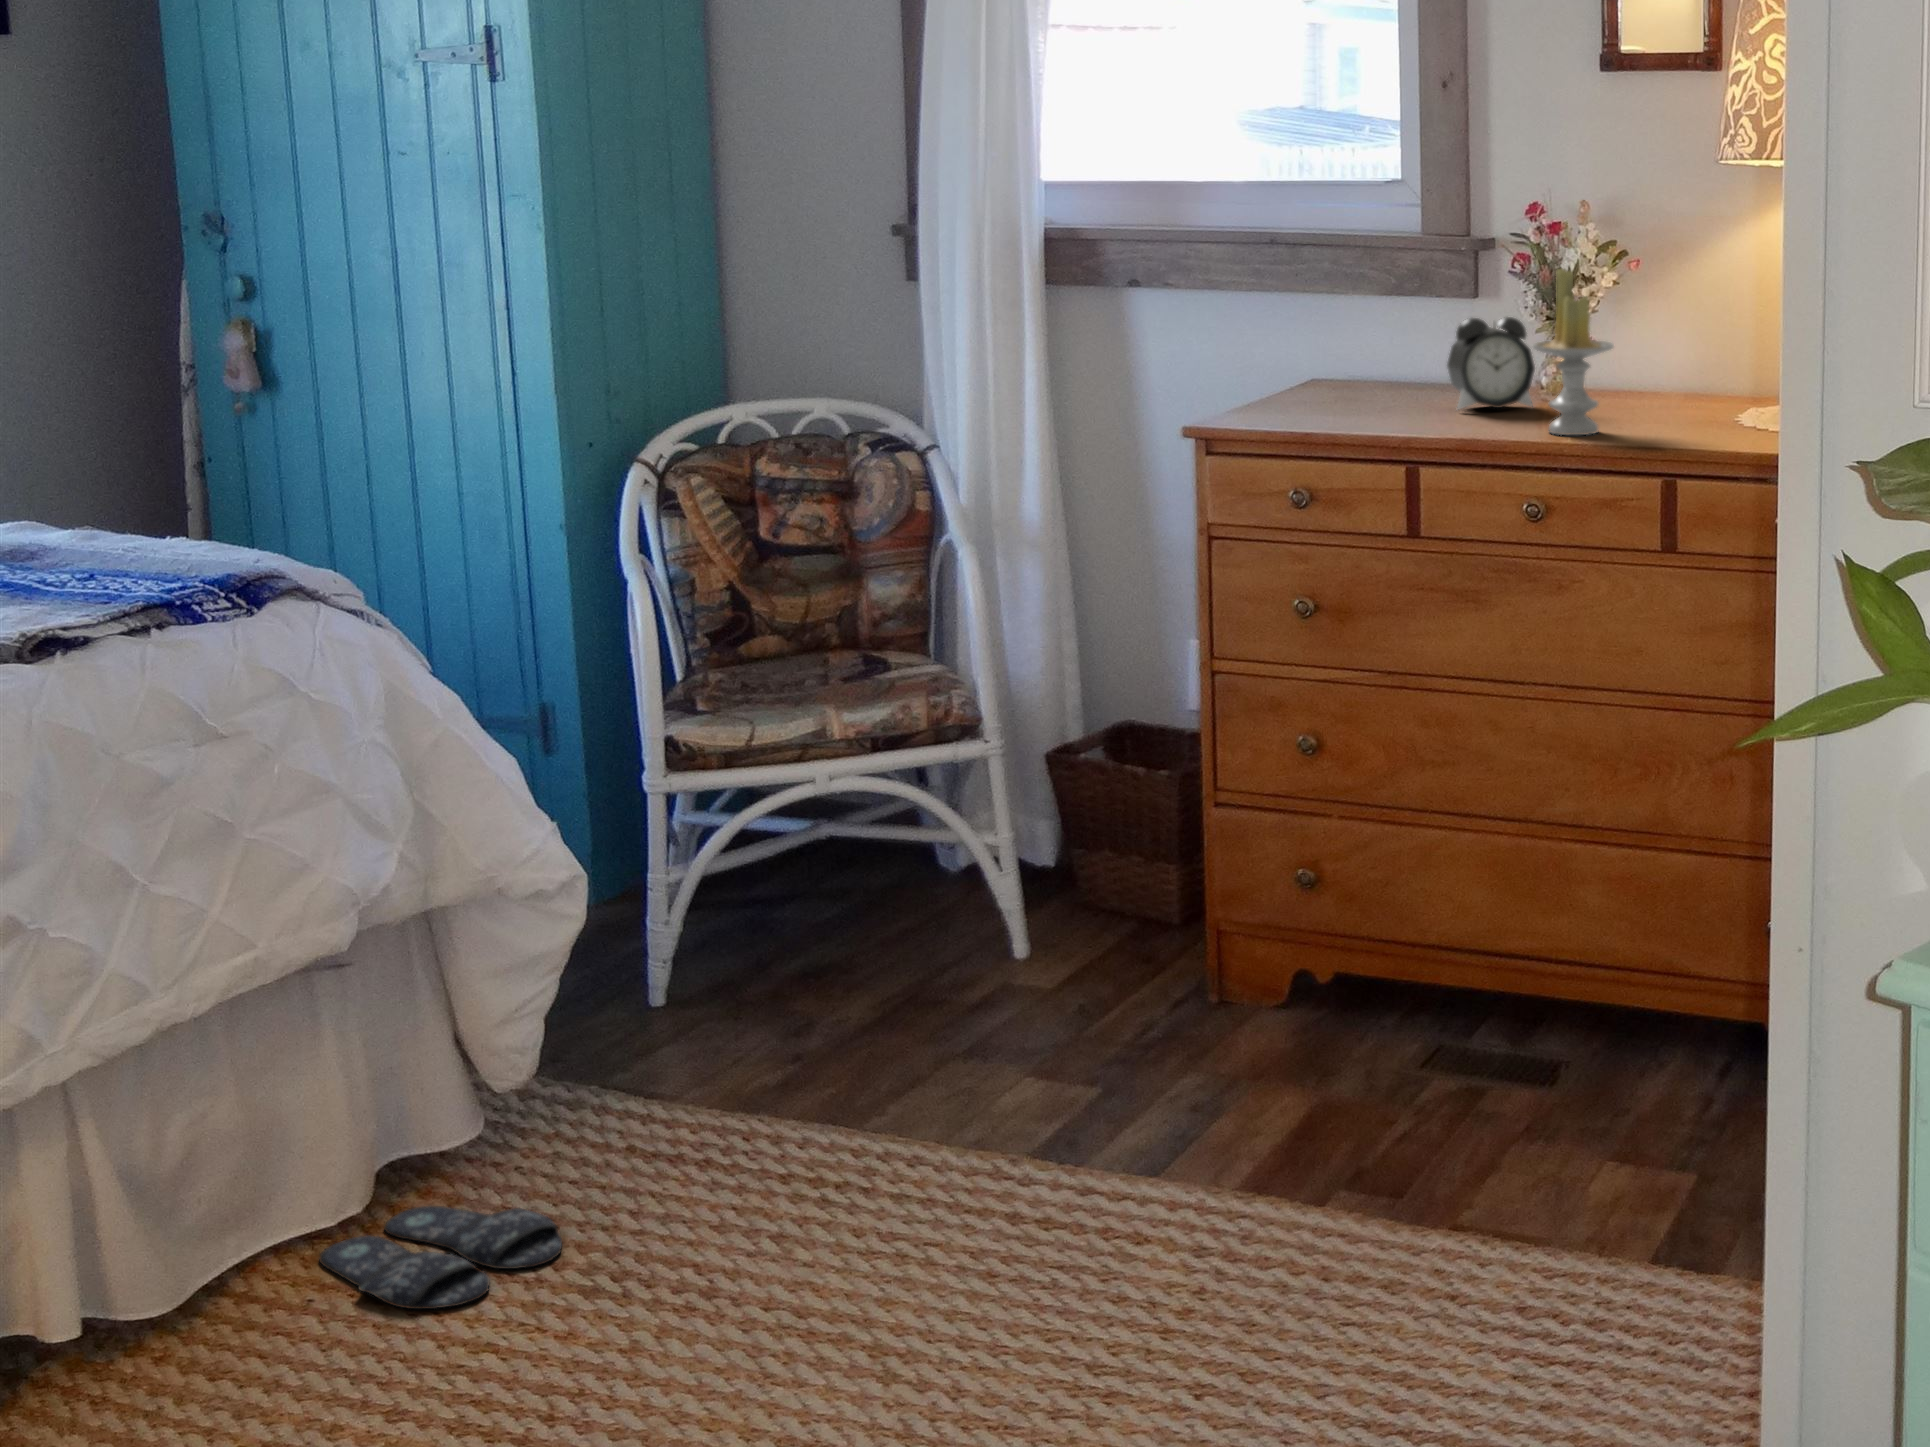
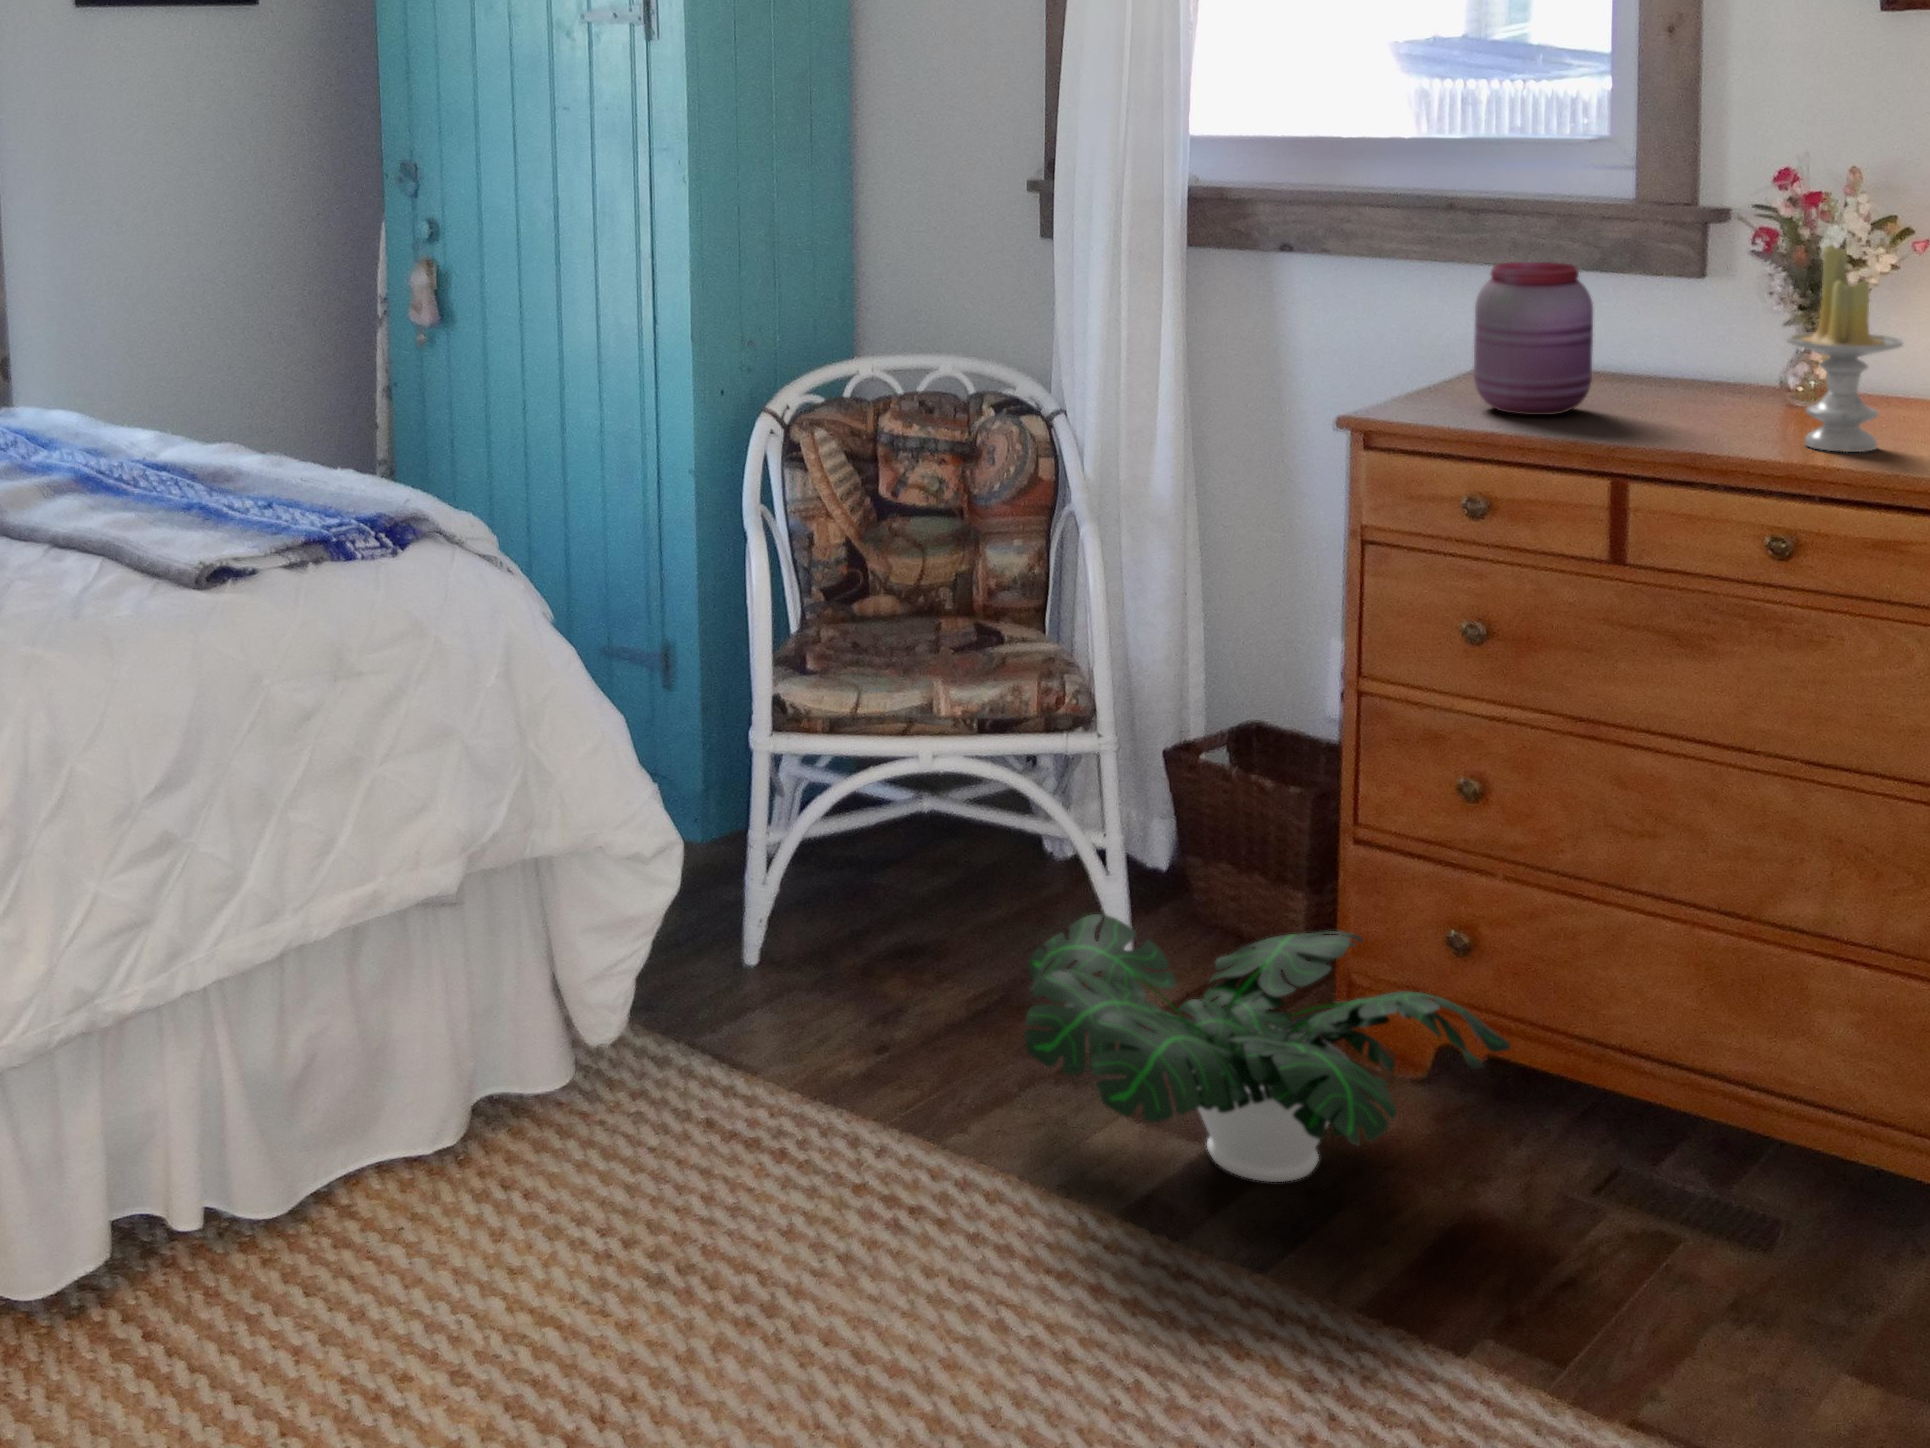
jar: none [1298,289,1392,420] -> present [1474,262,1593,415]
alarm clock: present [1447,317,1535,409] -> none [1664,299,1785,410]
potted plant: none [935,882,1347,1104] -> present [1025,914,1510,1182]
slippers: present [319,1206,562,1309] -> none [417,1145,634,1267]

